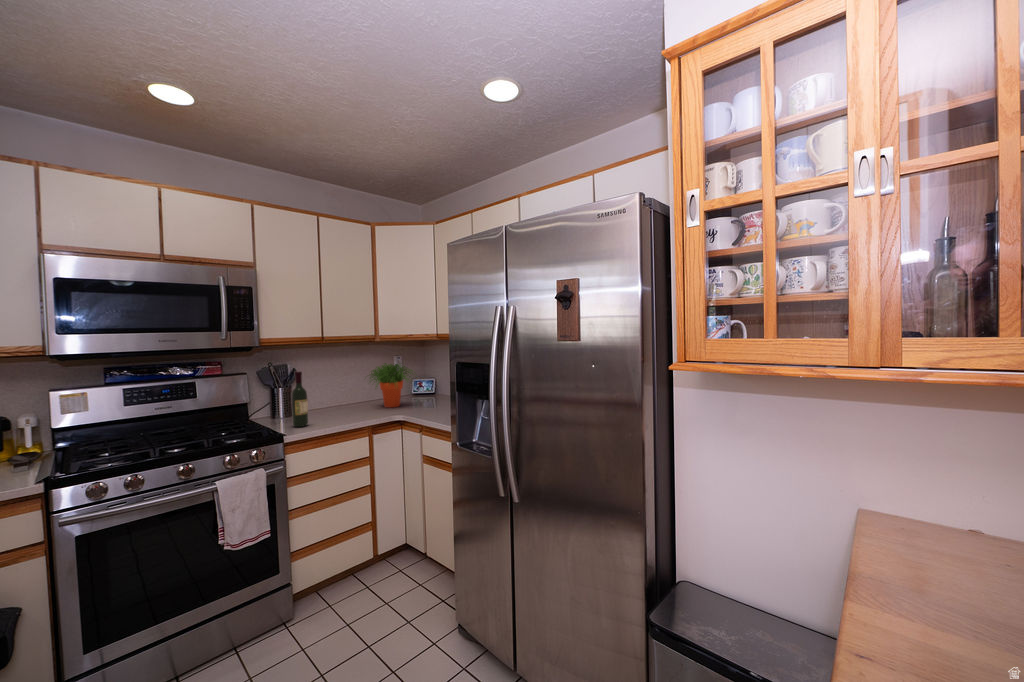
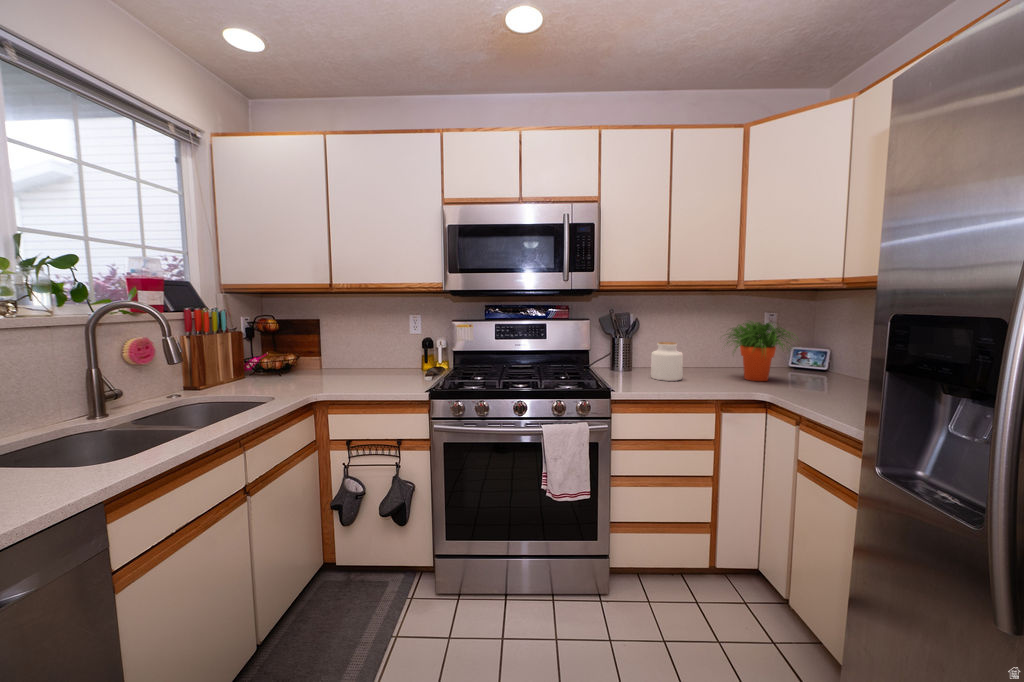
wine bottle: present [291,371,309,427] -> none [625,320,643,385]
jar: none [312,386,340,419] -> present [651,342,683,381]

